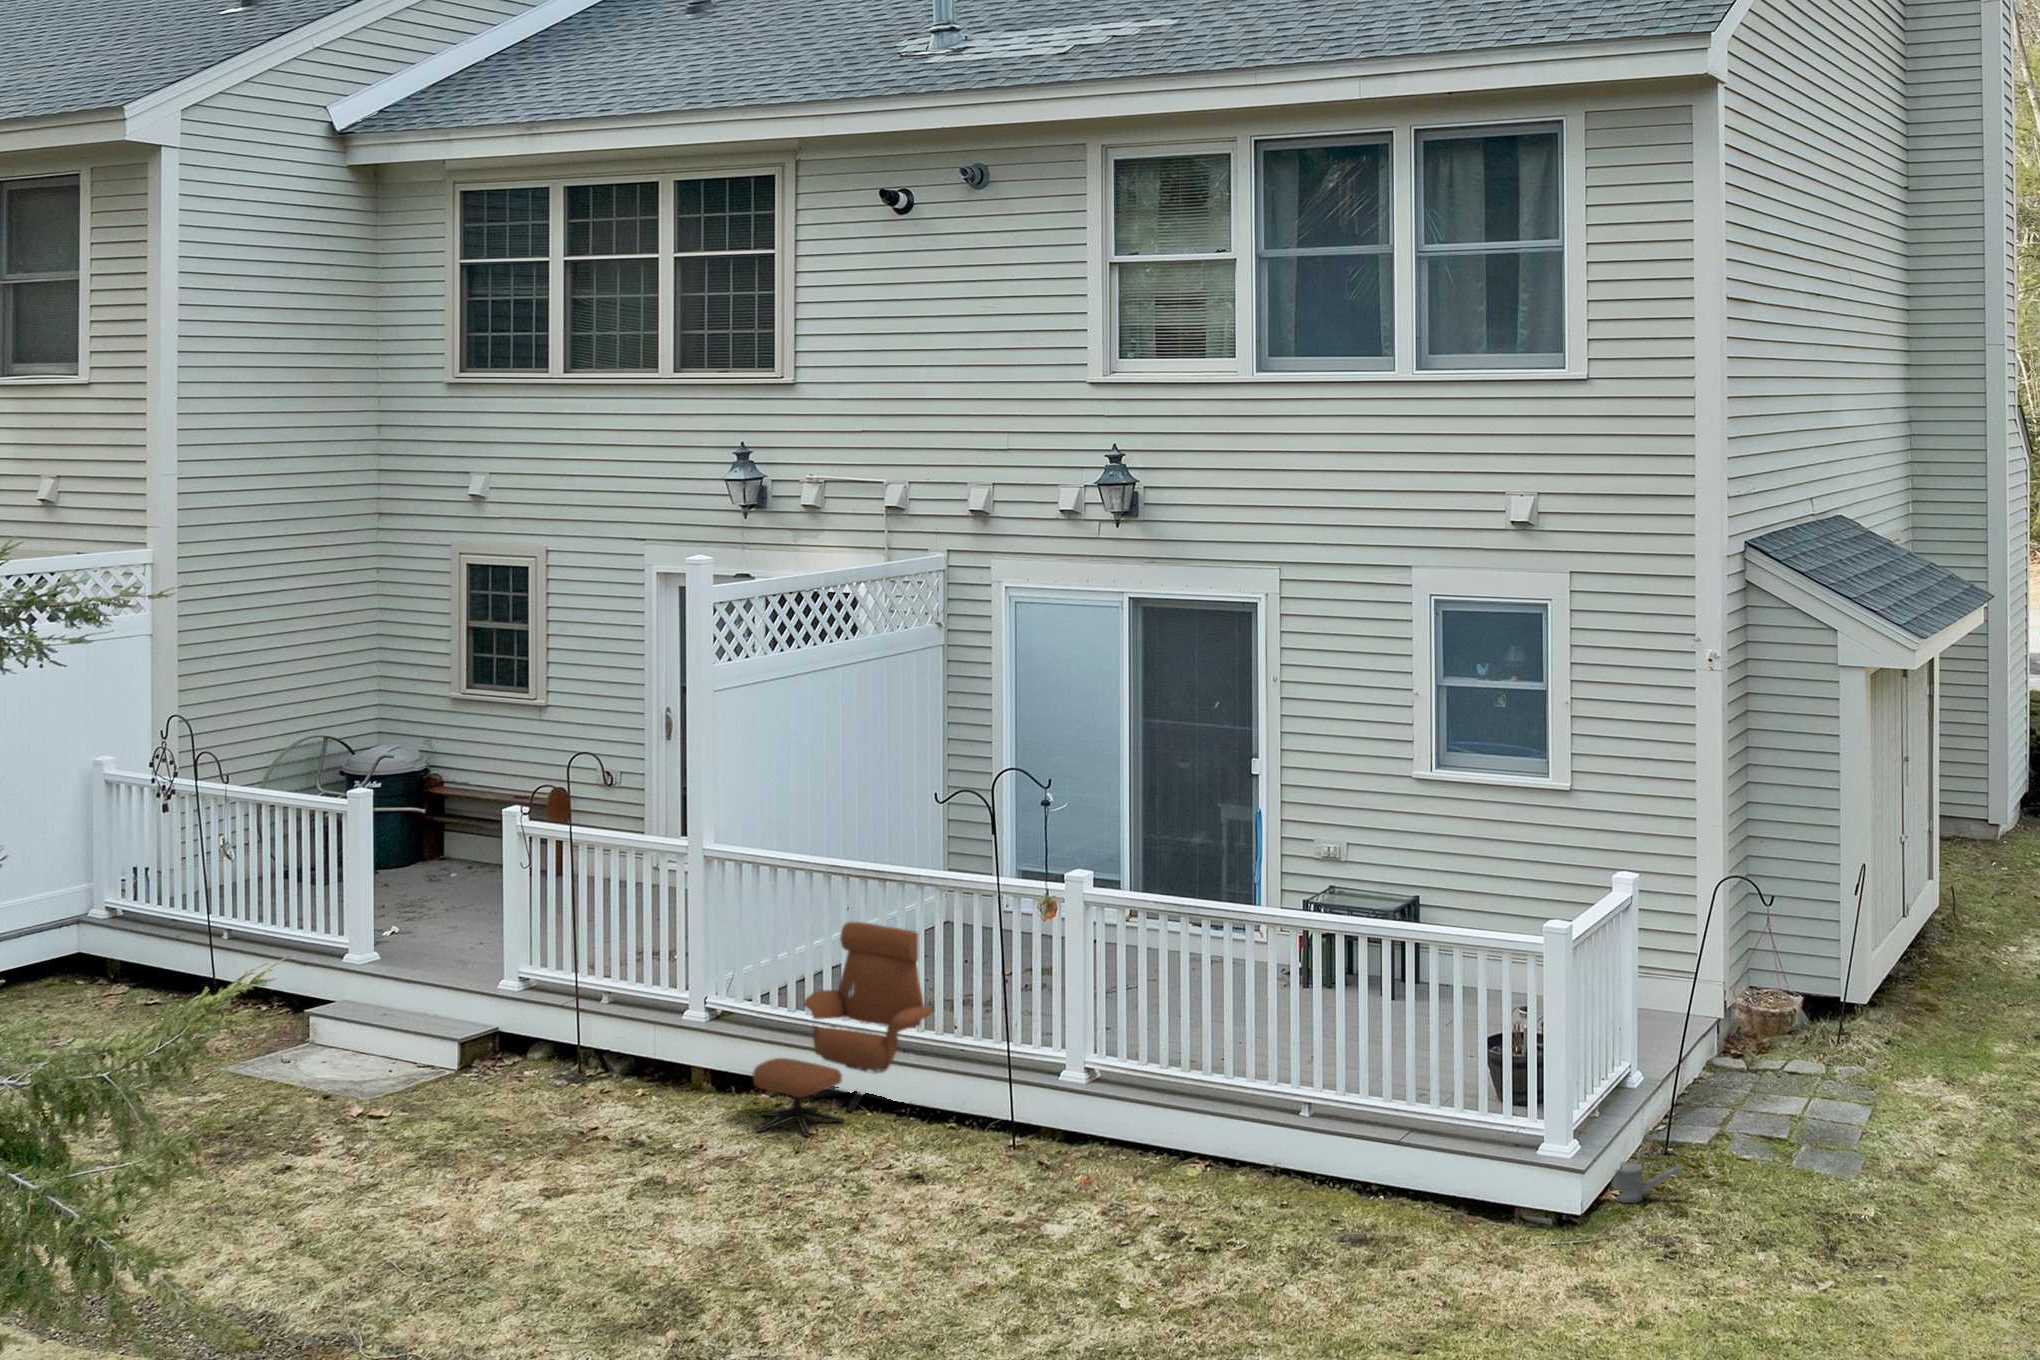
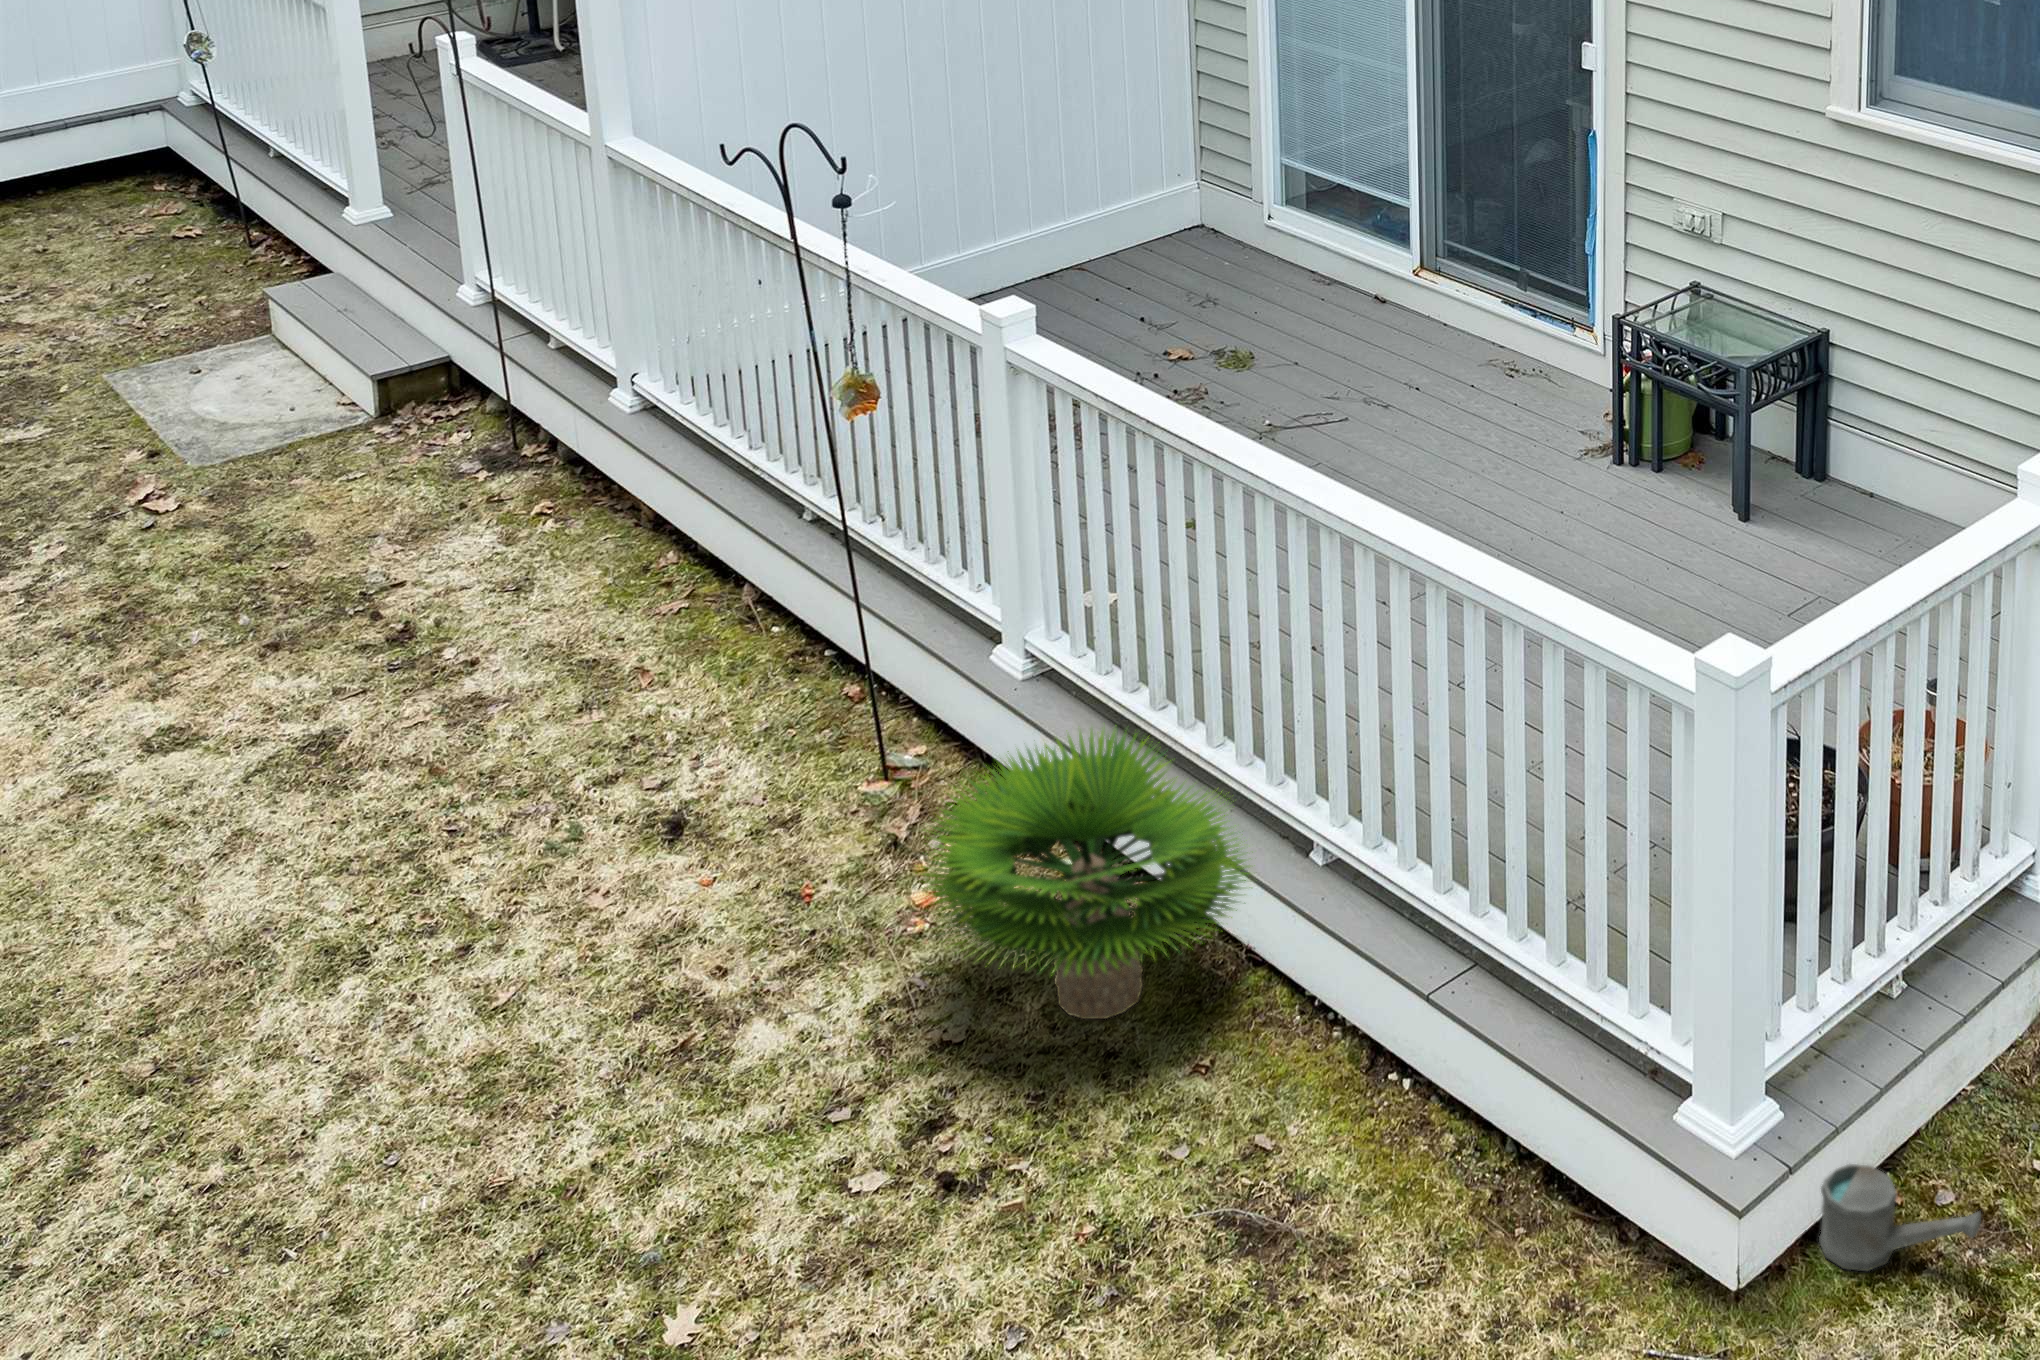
lounge chair: present [753,922,932,1136] -> none [456,349,816,747]
potted plant: none [1145,1034,1306,1182] -> present [917,730,1250,1019]

